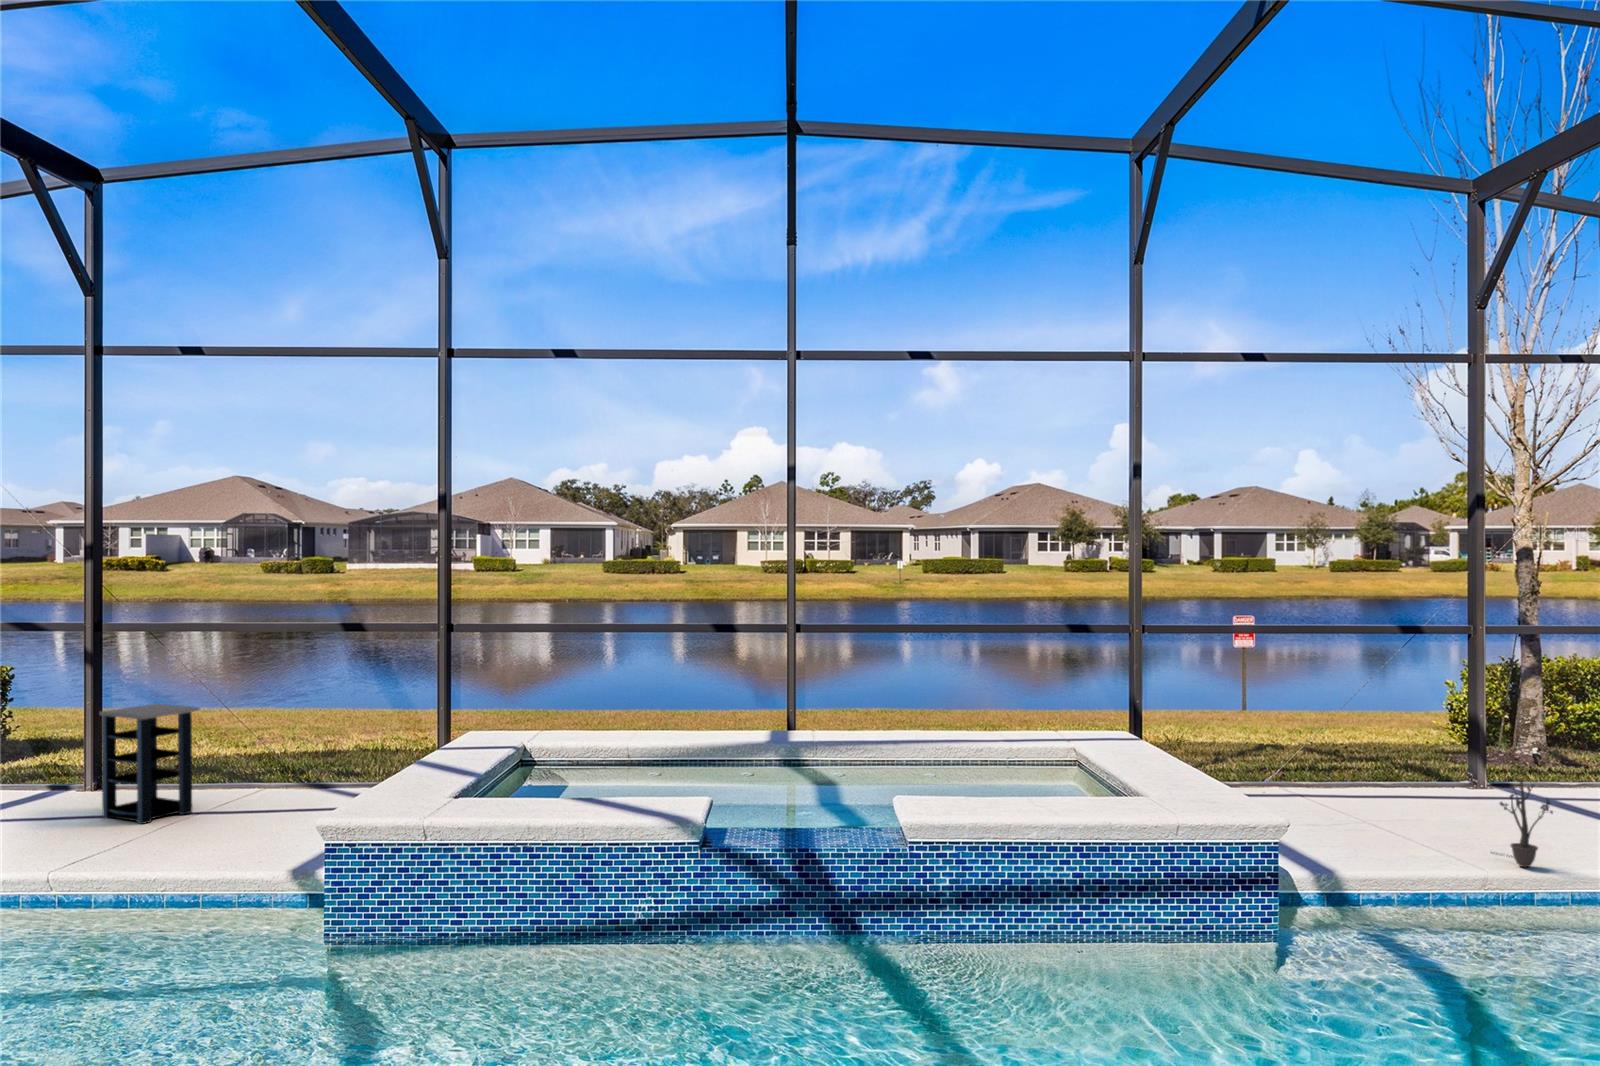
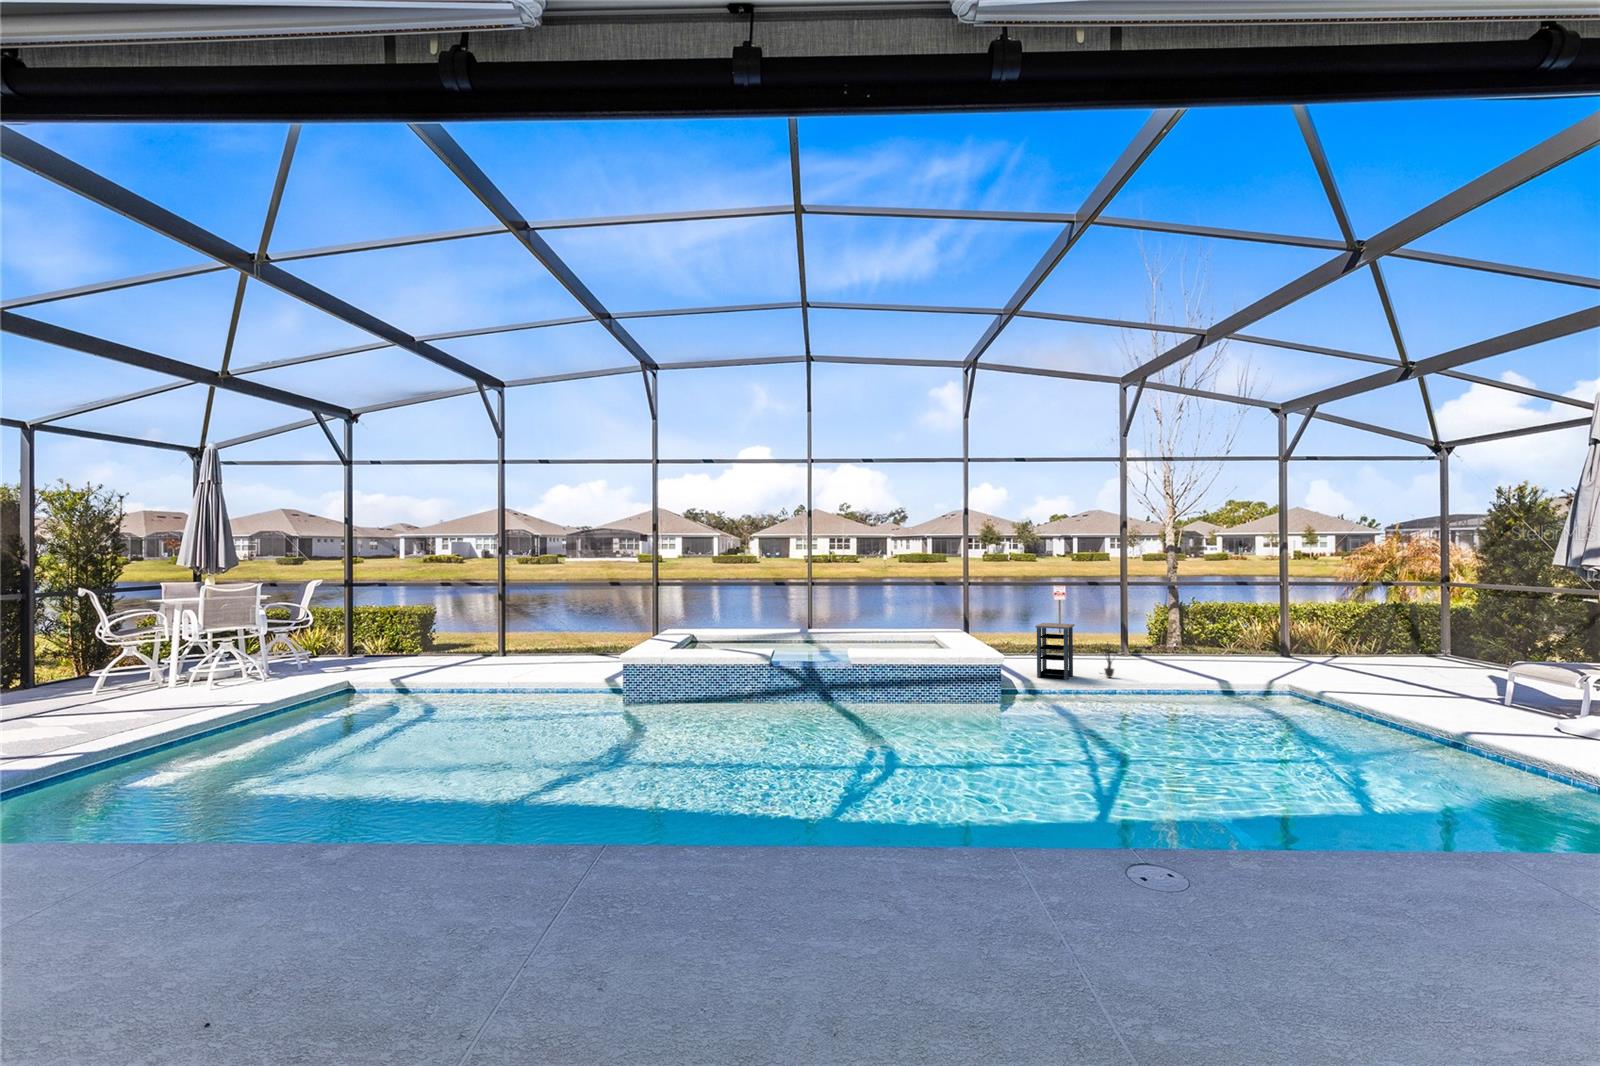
side table: present [99,704,199,824] -> present [1036,623,1074,680]

